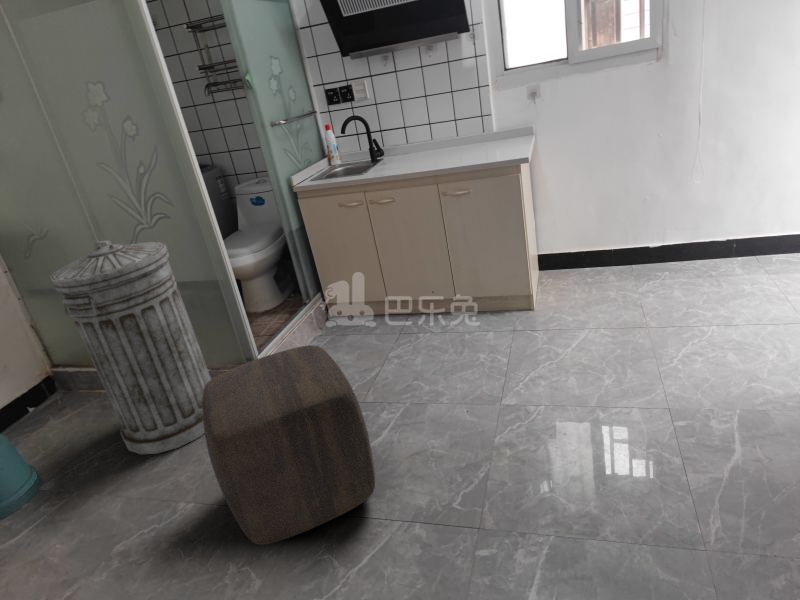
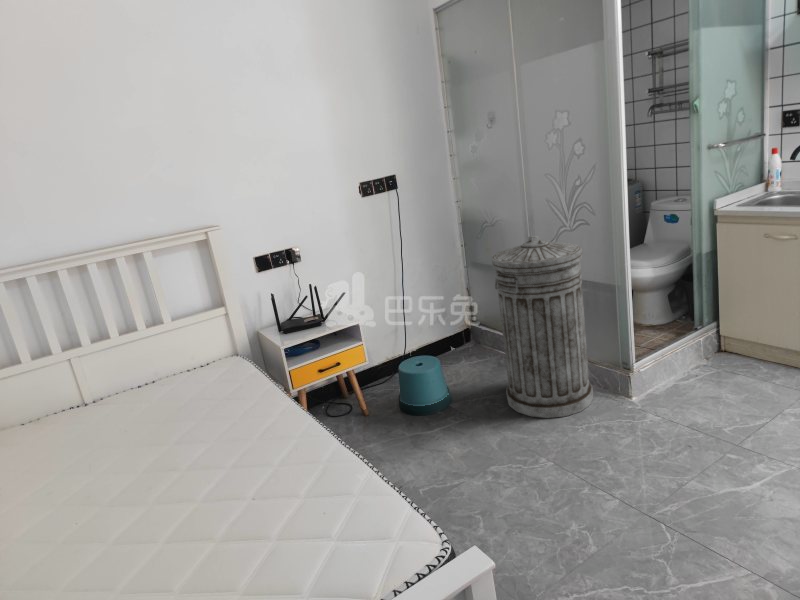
ottoman: present [202,345,375,545] -> none [579,365,736,532]

